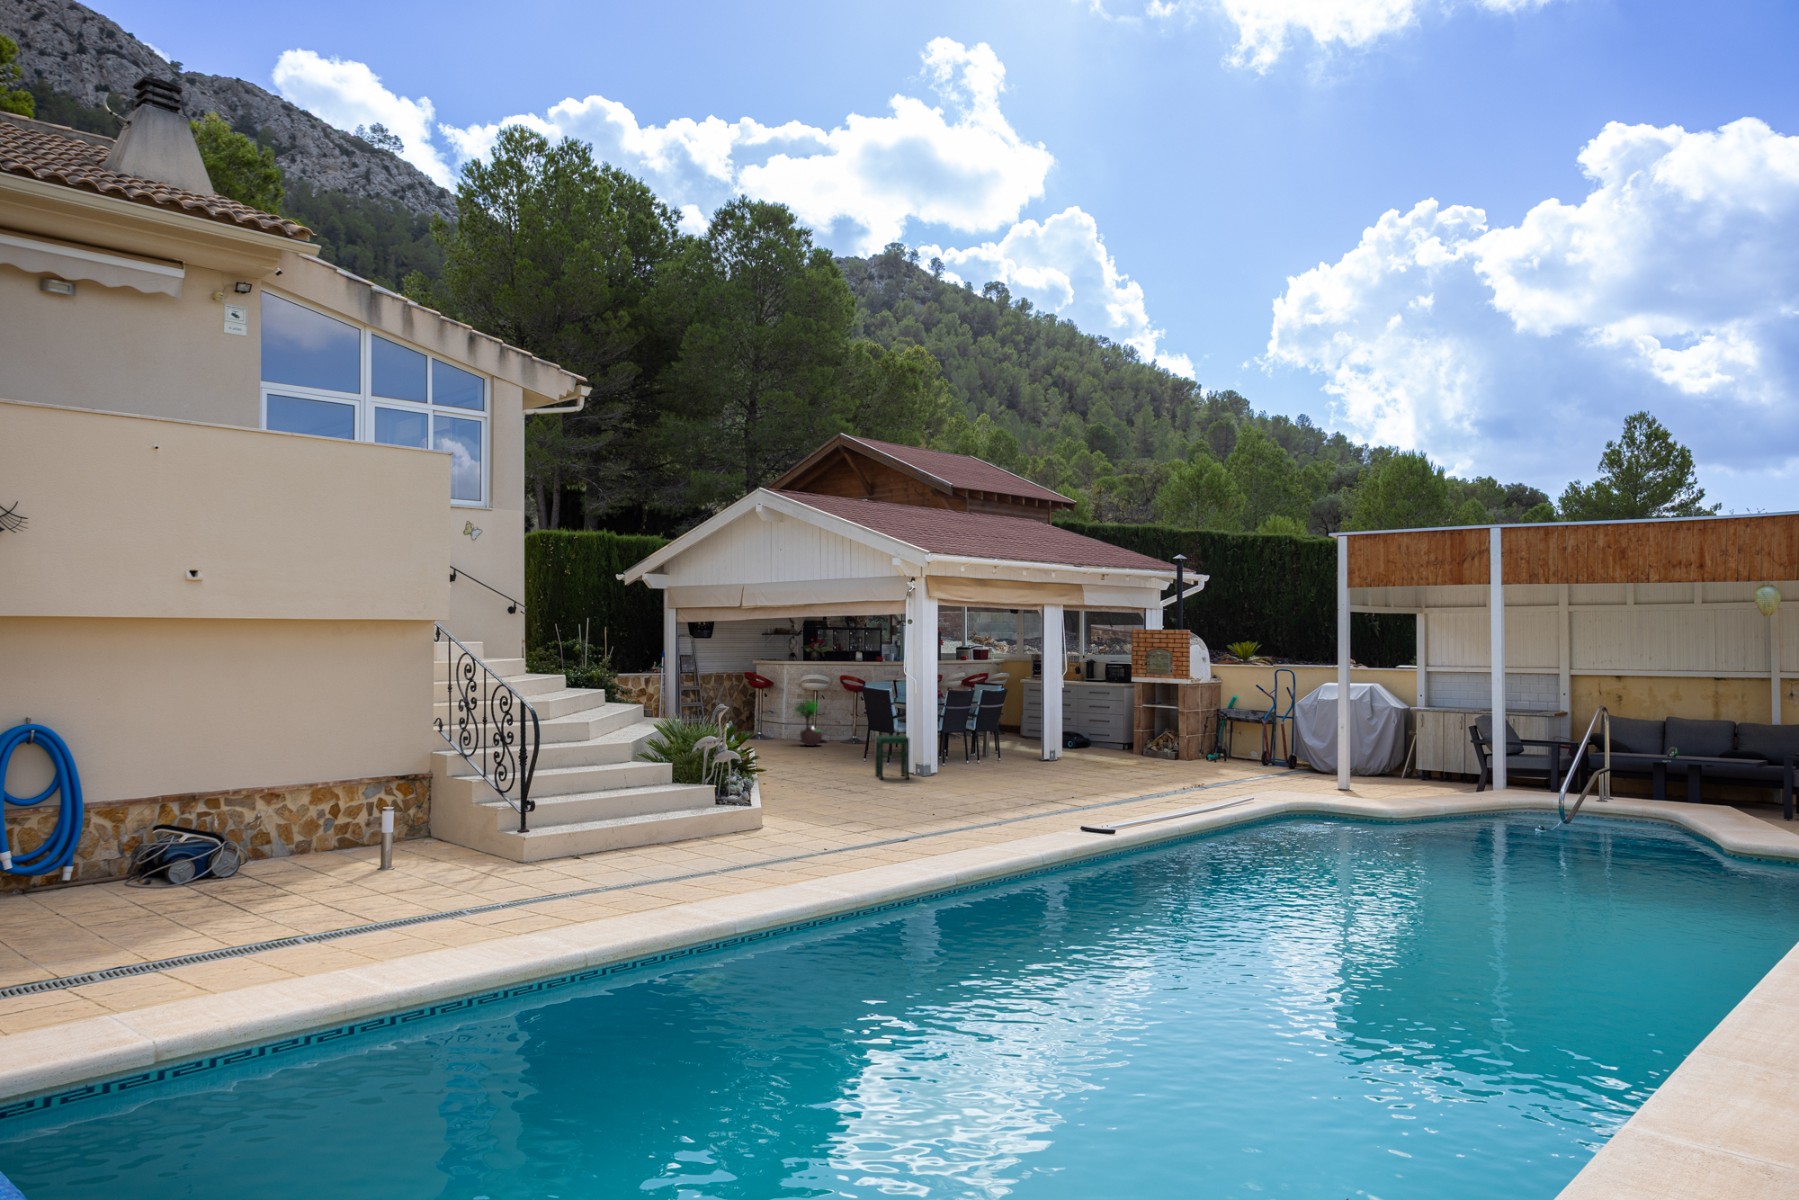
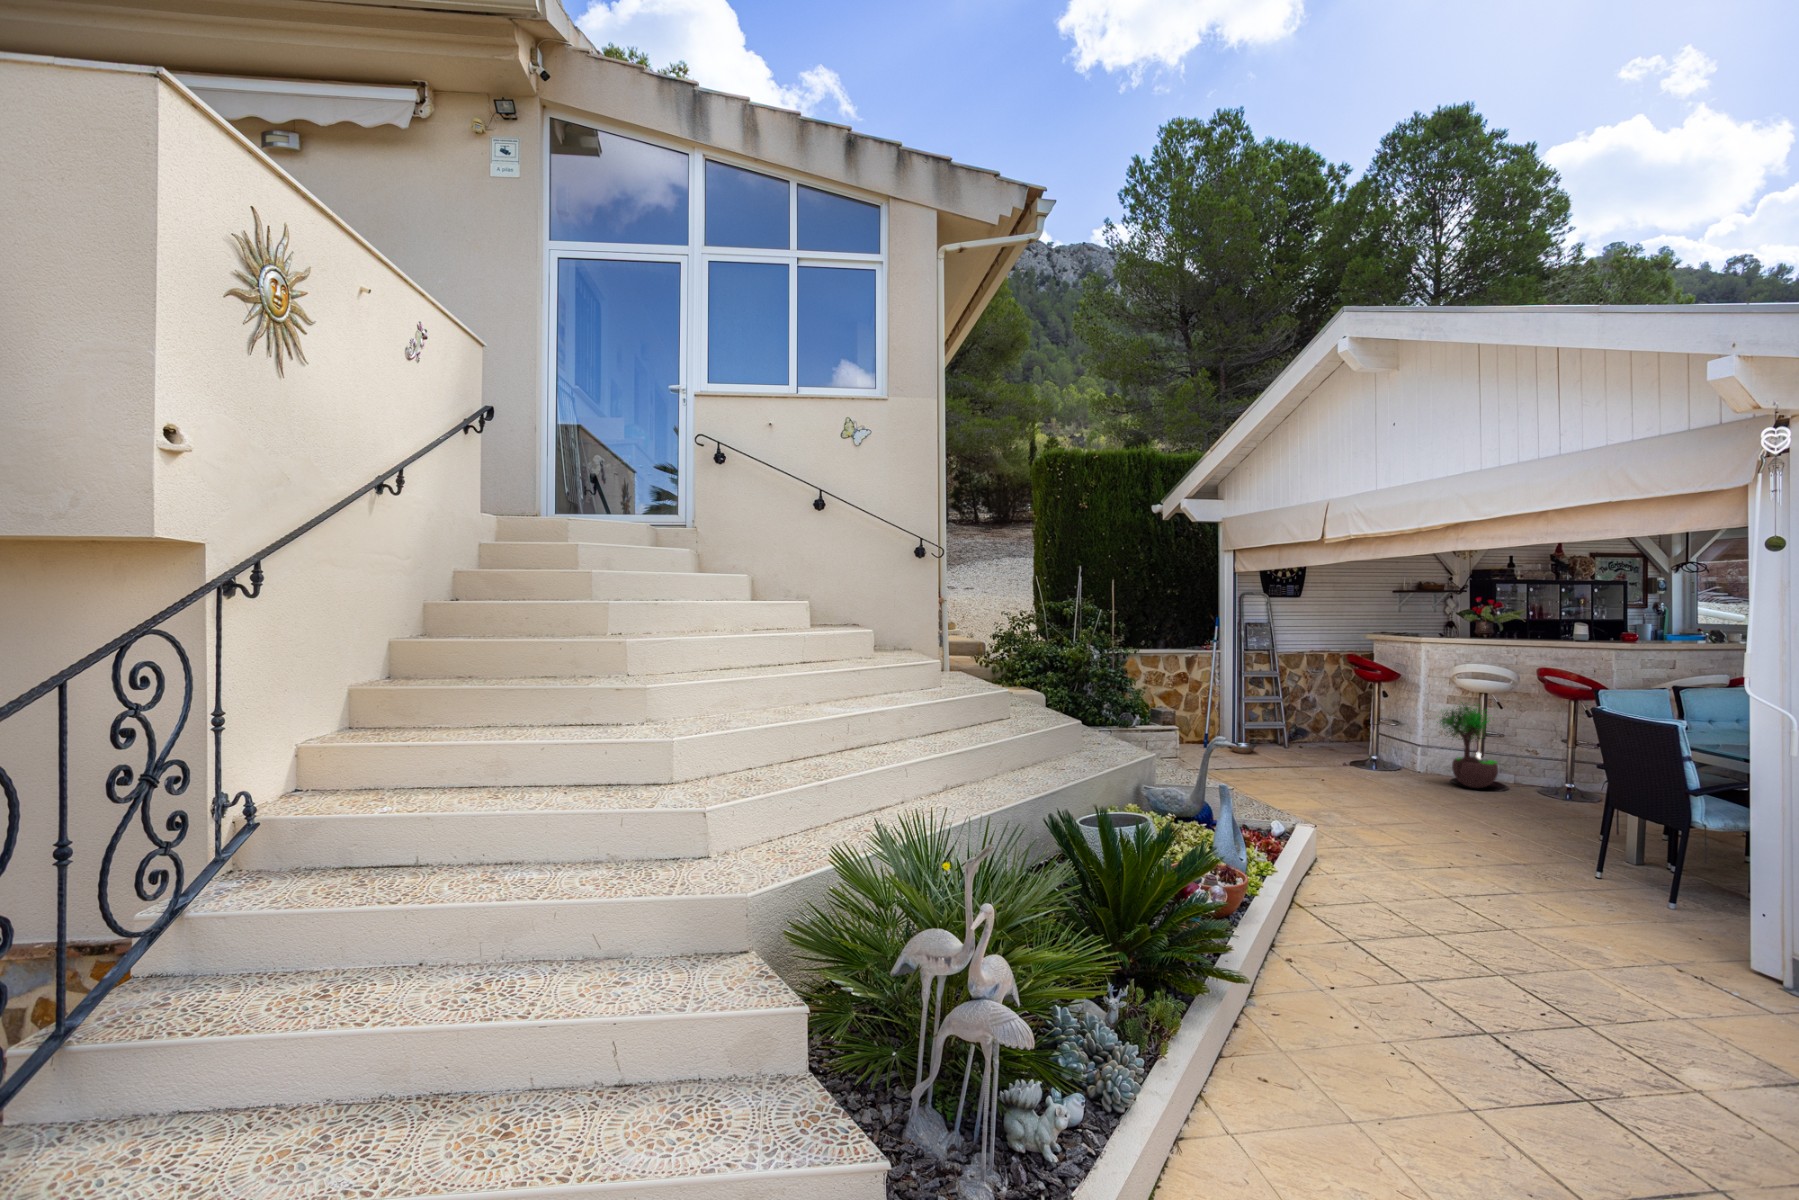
stool: present [875,735,909,779] -> none [1636,831,1755,967]

